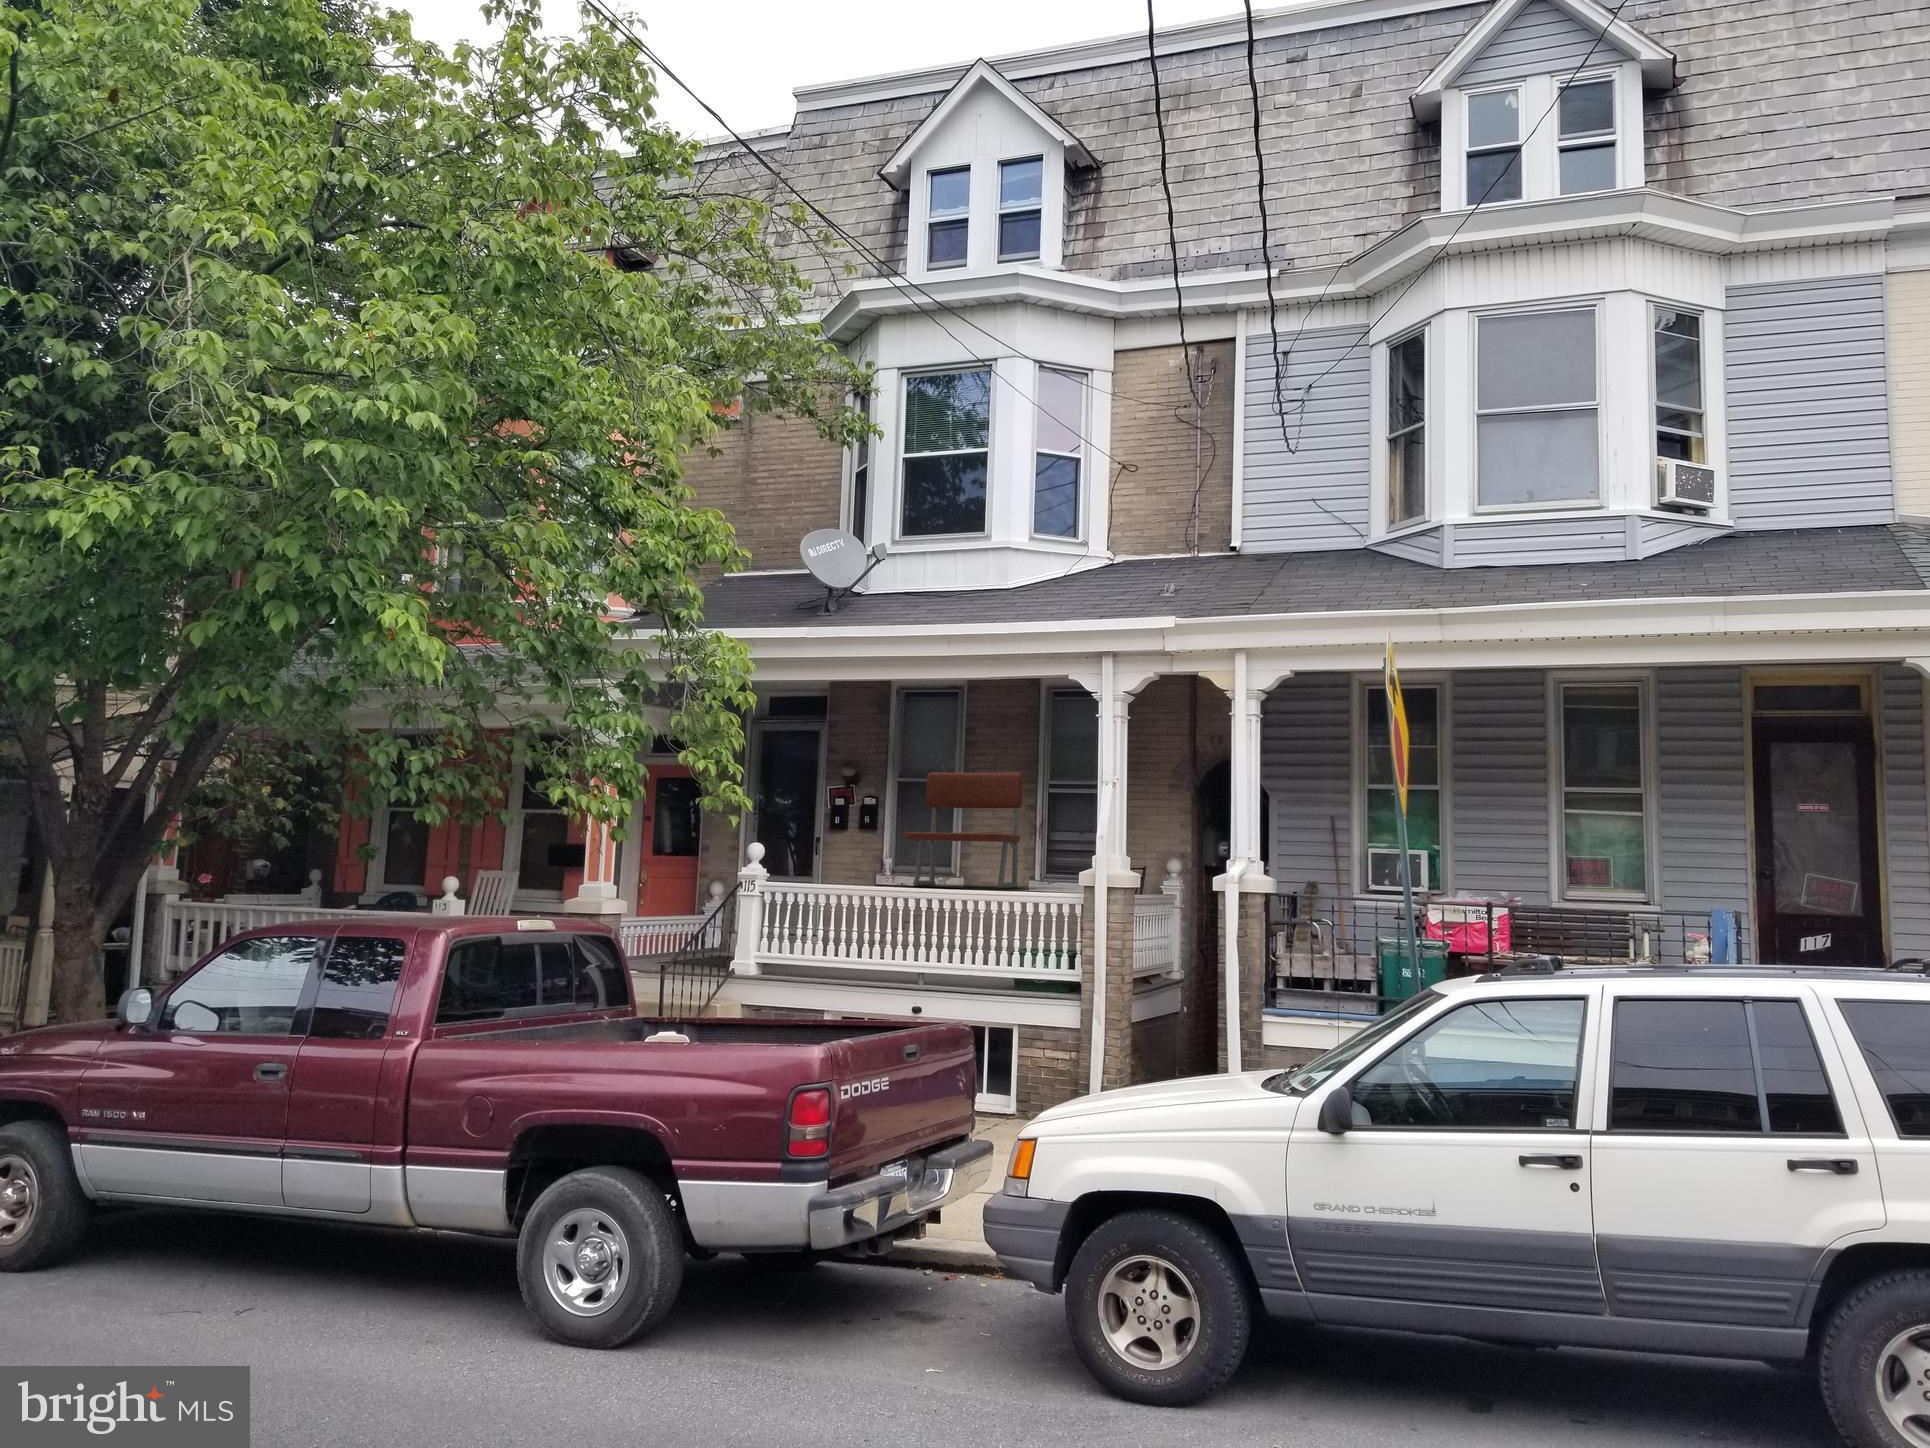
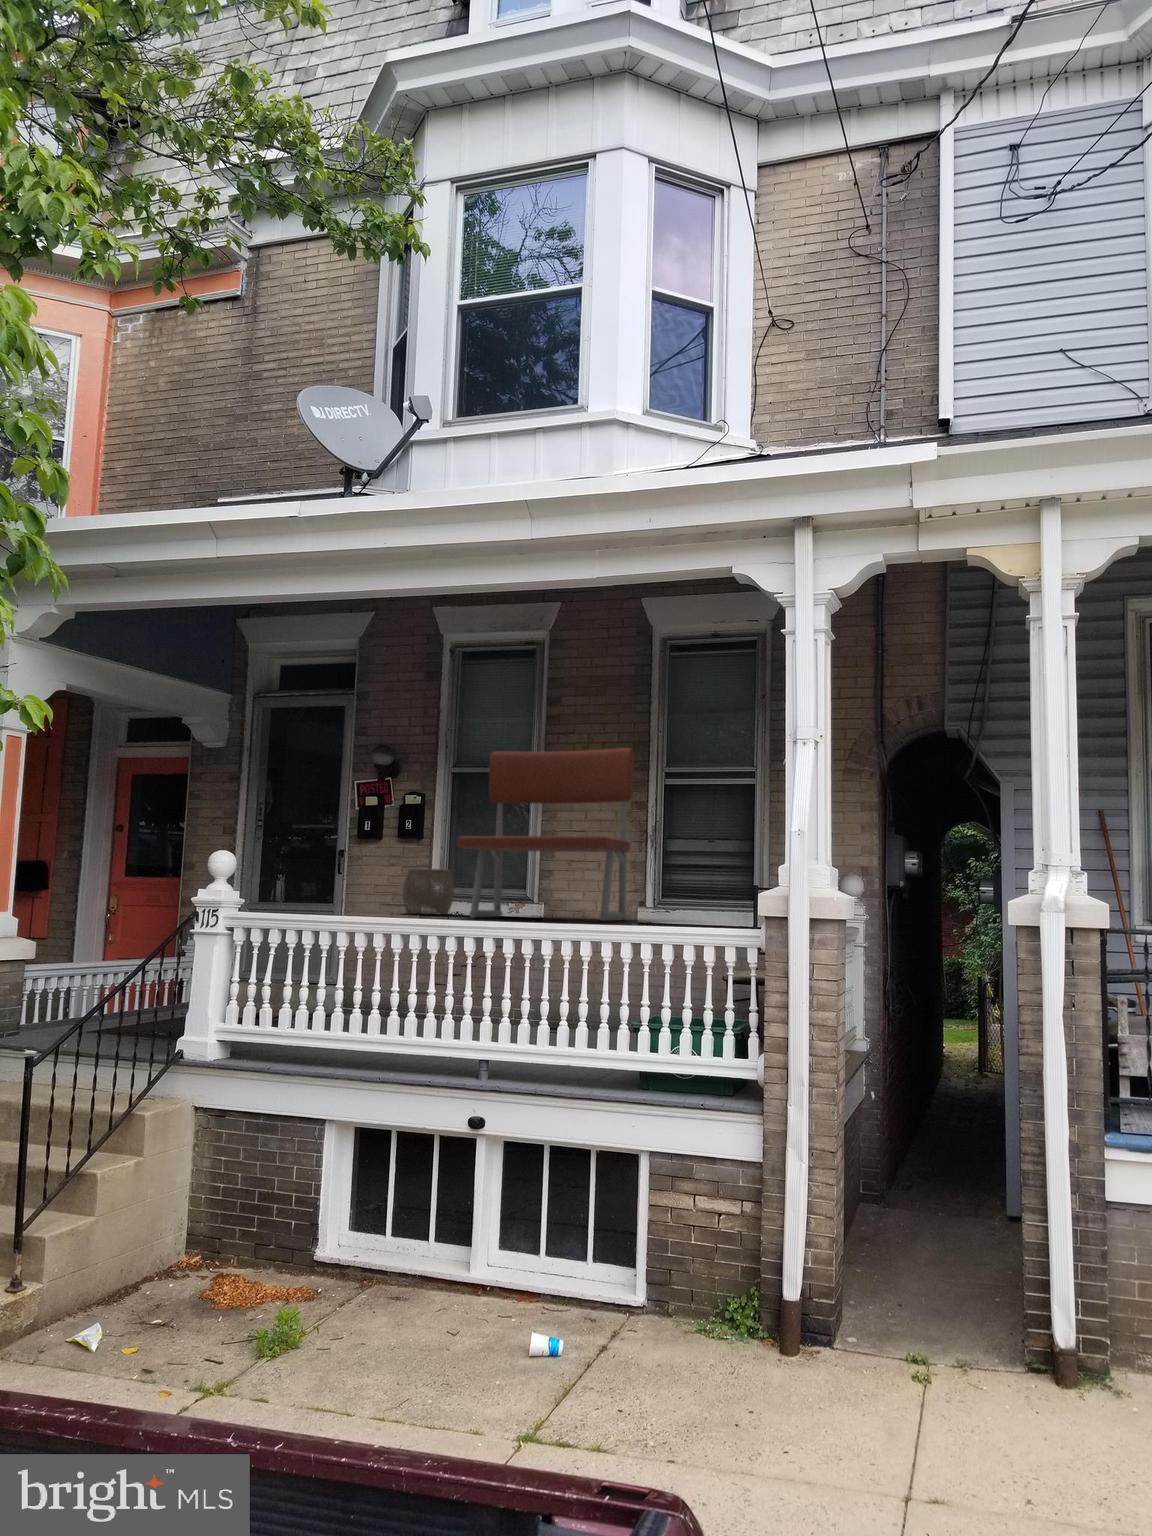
woven basket: none [867,852,903,883] -> present [402,868,454,914]

